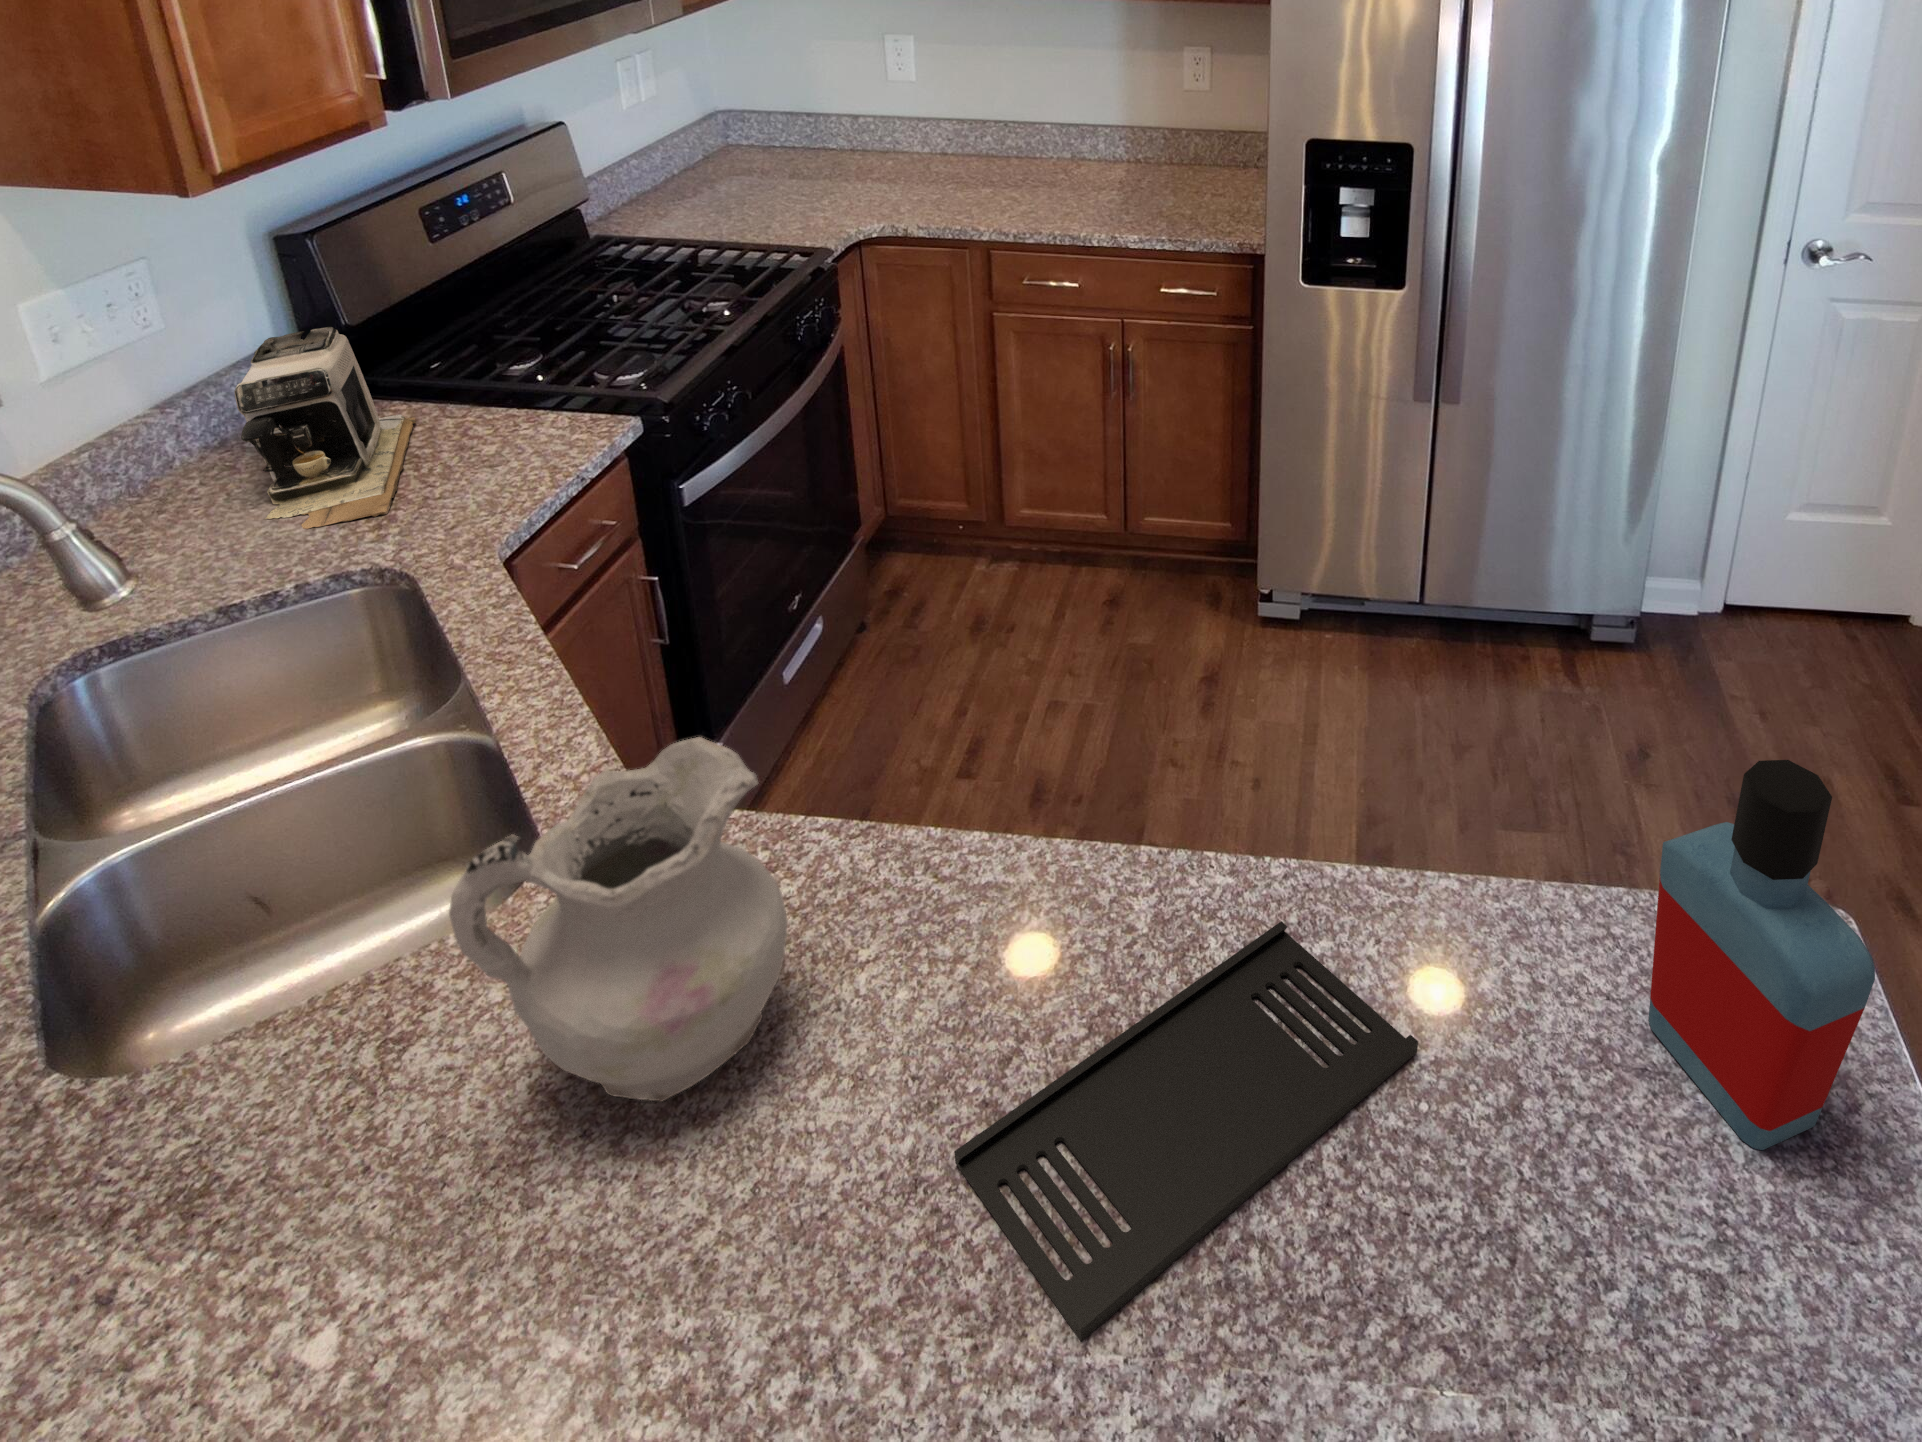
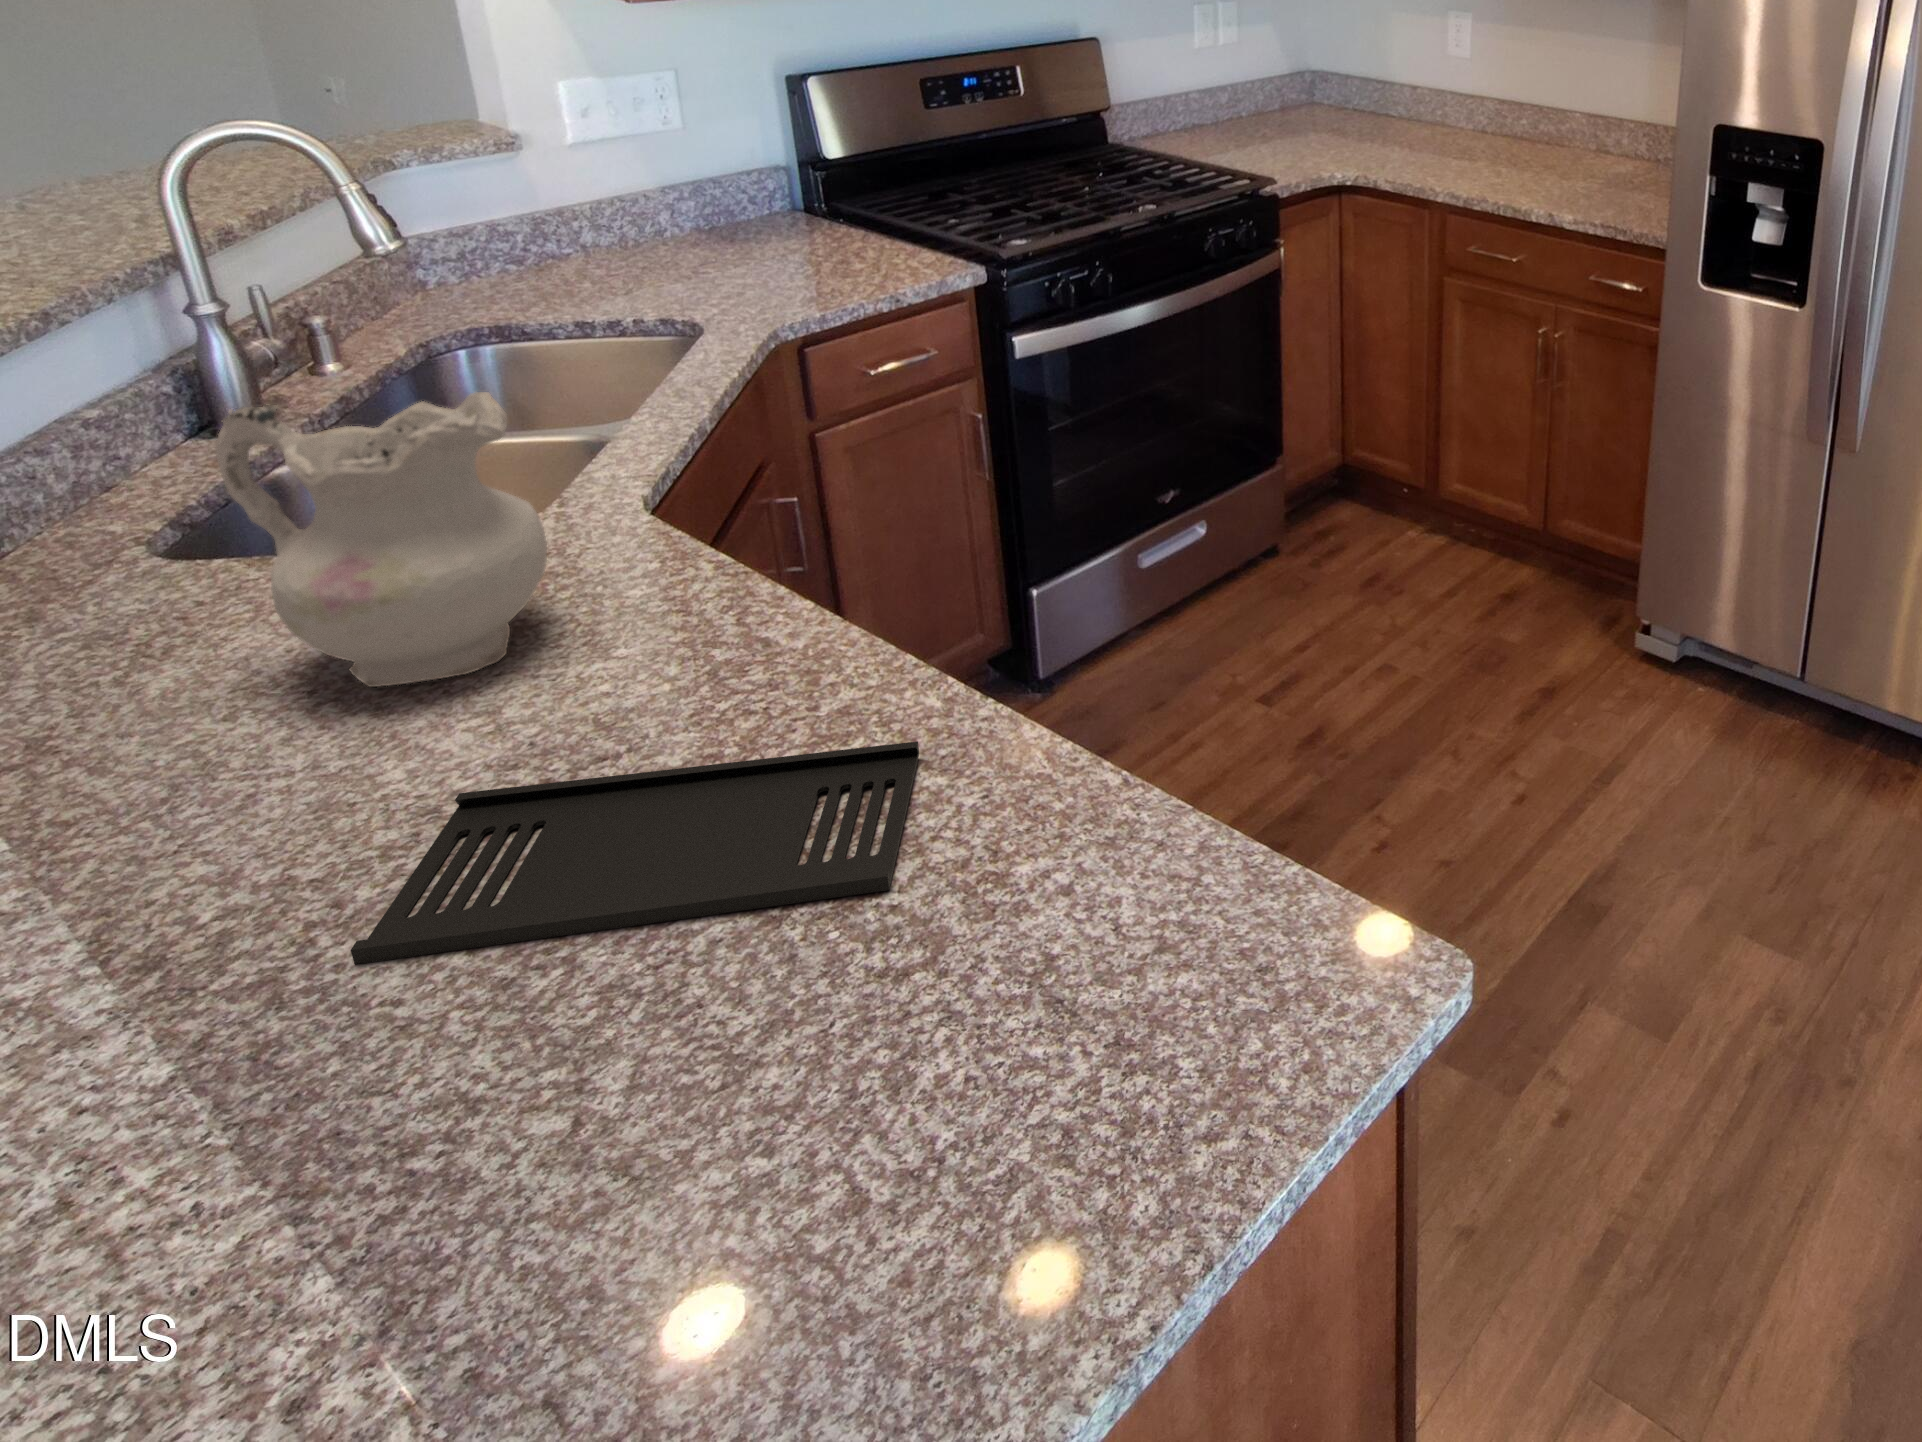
coffee maker: present [234,327,416,529] -> none [680,146,851,292]
bottle: present [1648,760,1875,1150] -> none [1033,637,1219,1129]

